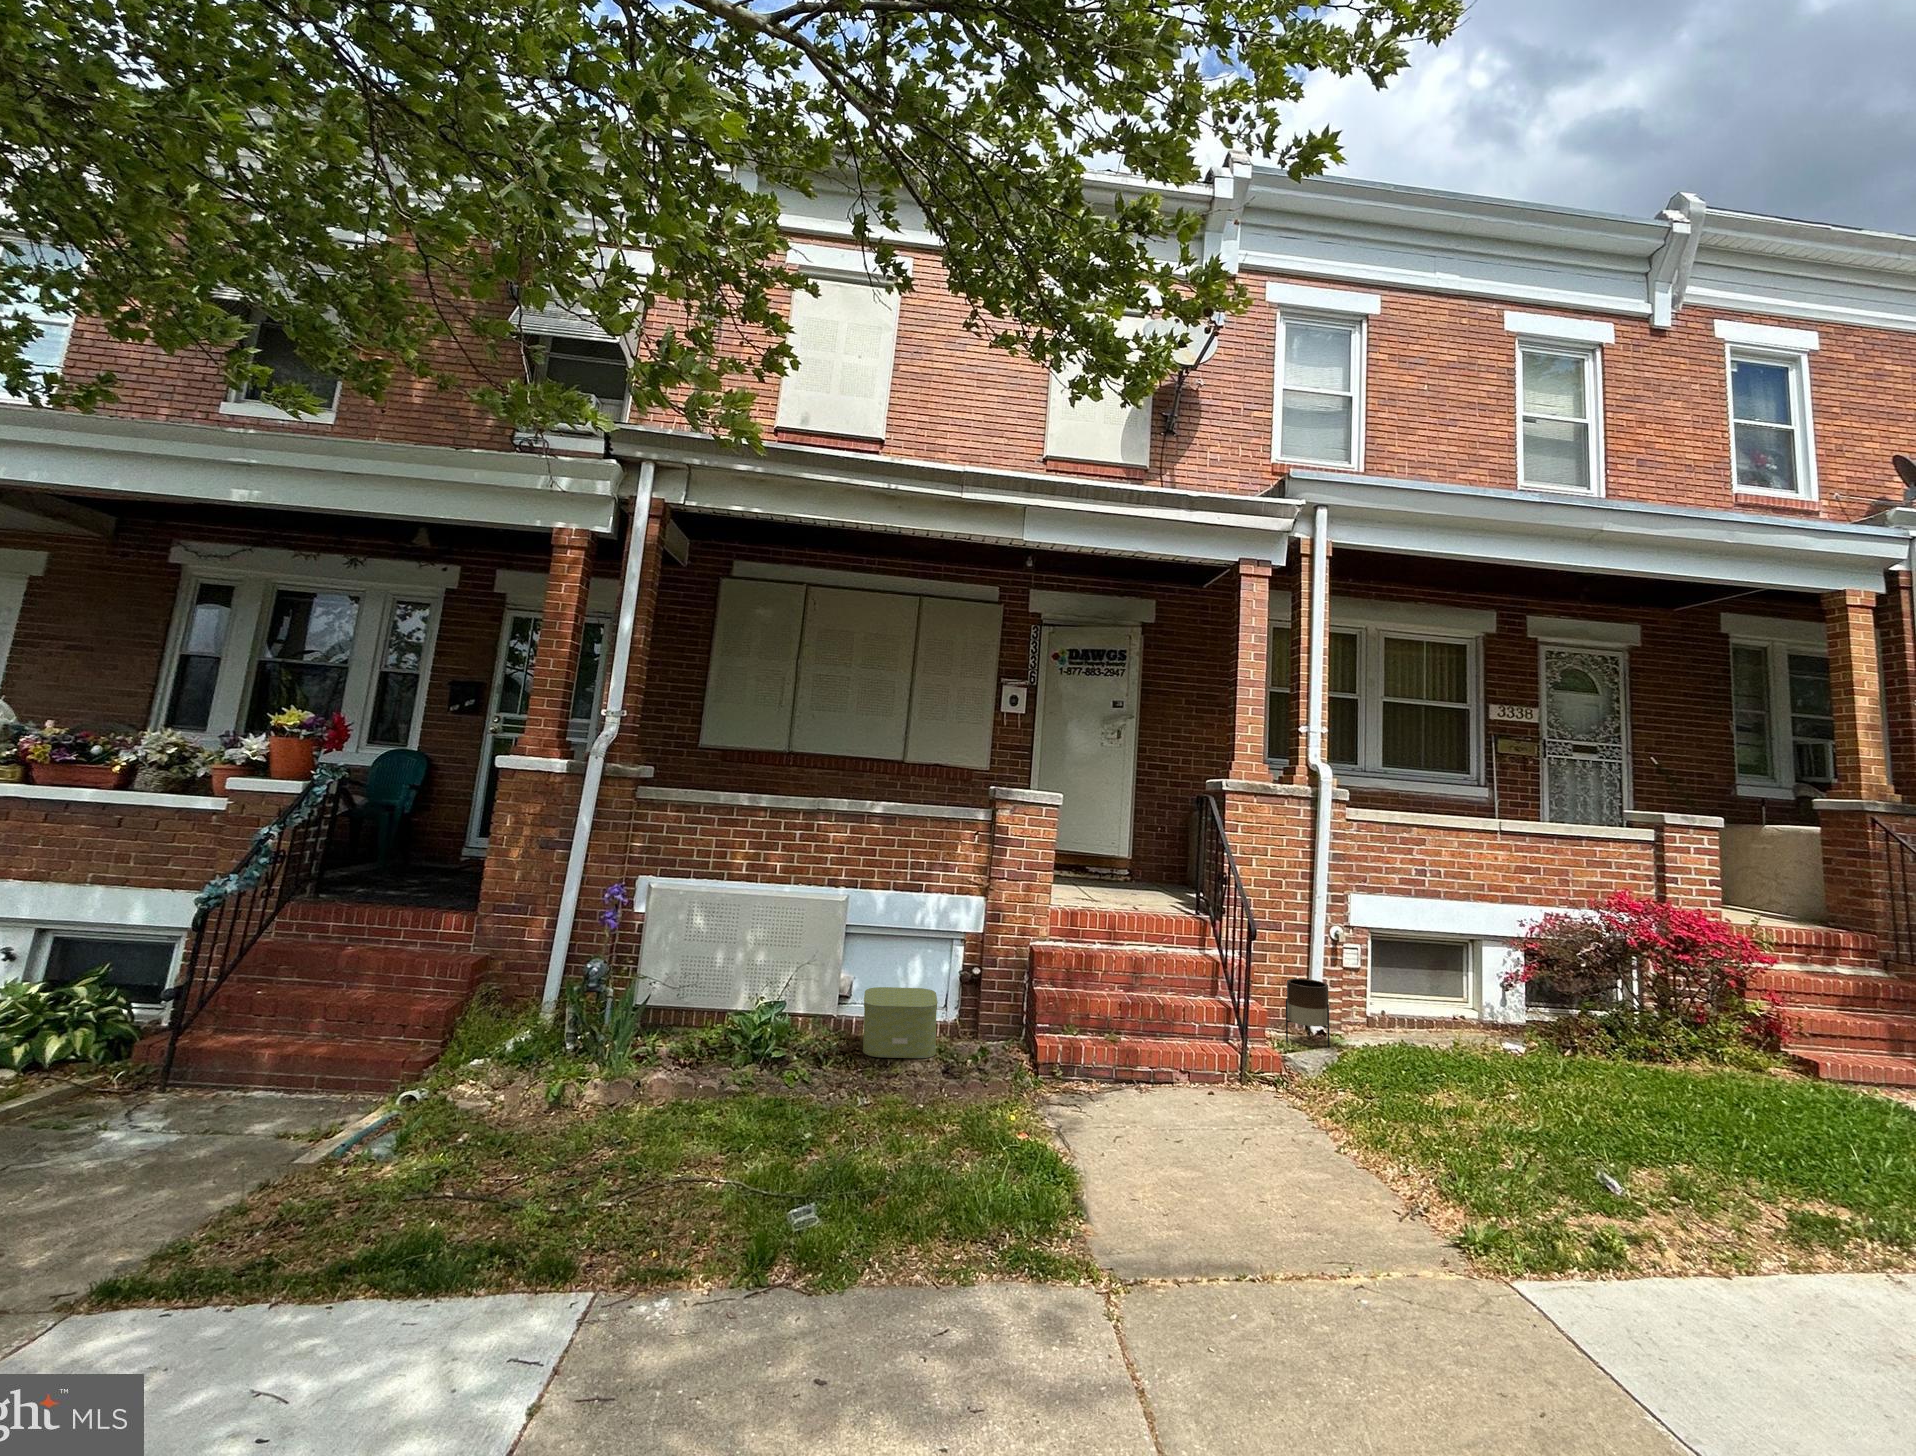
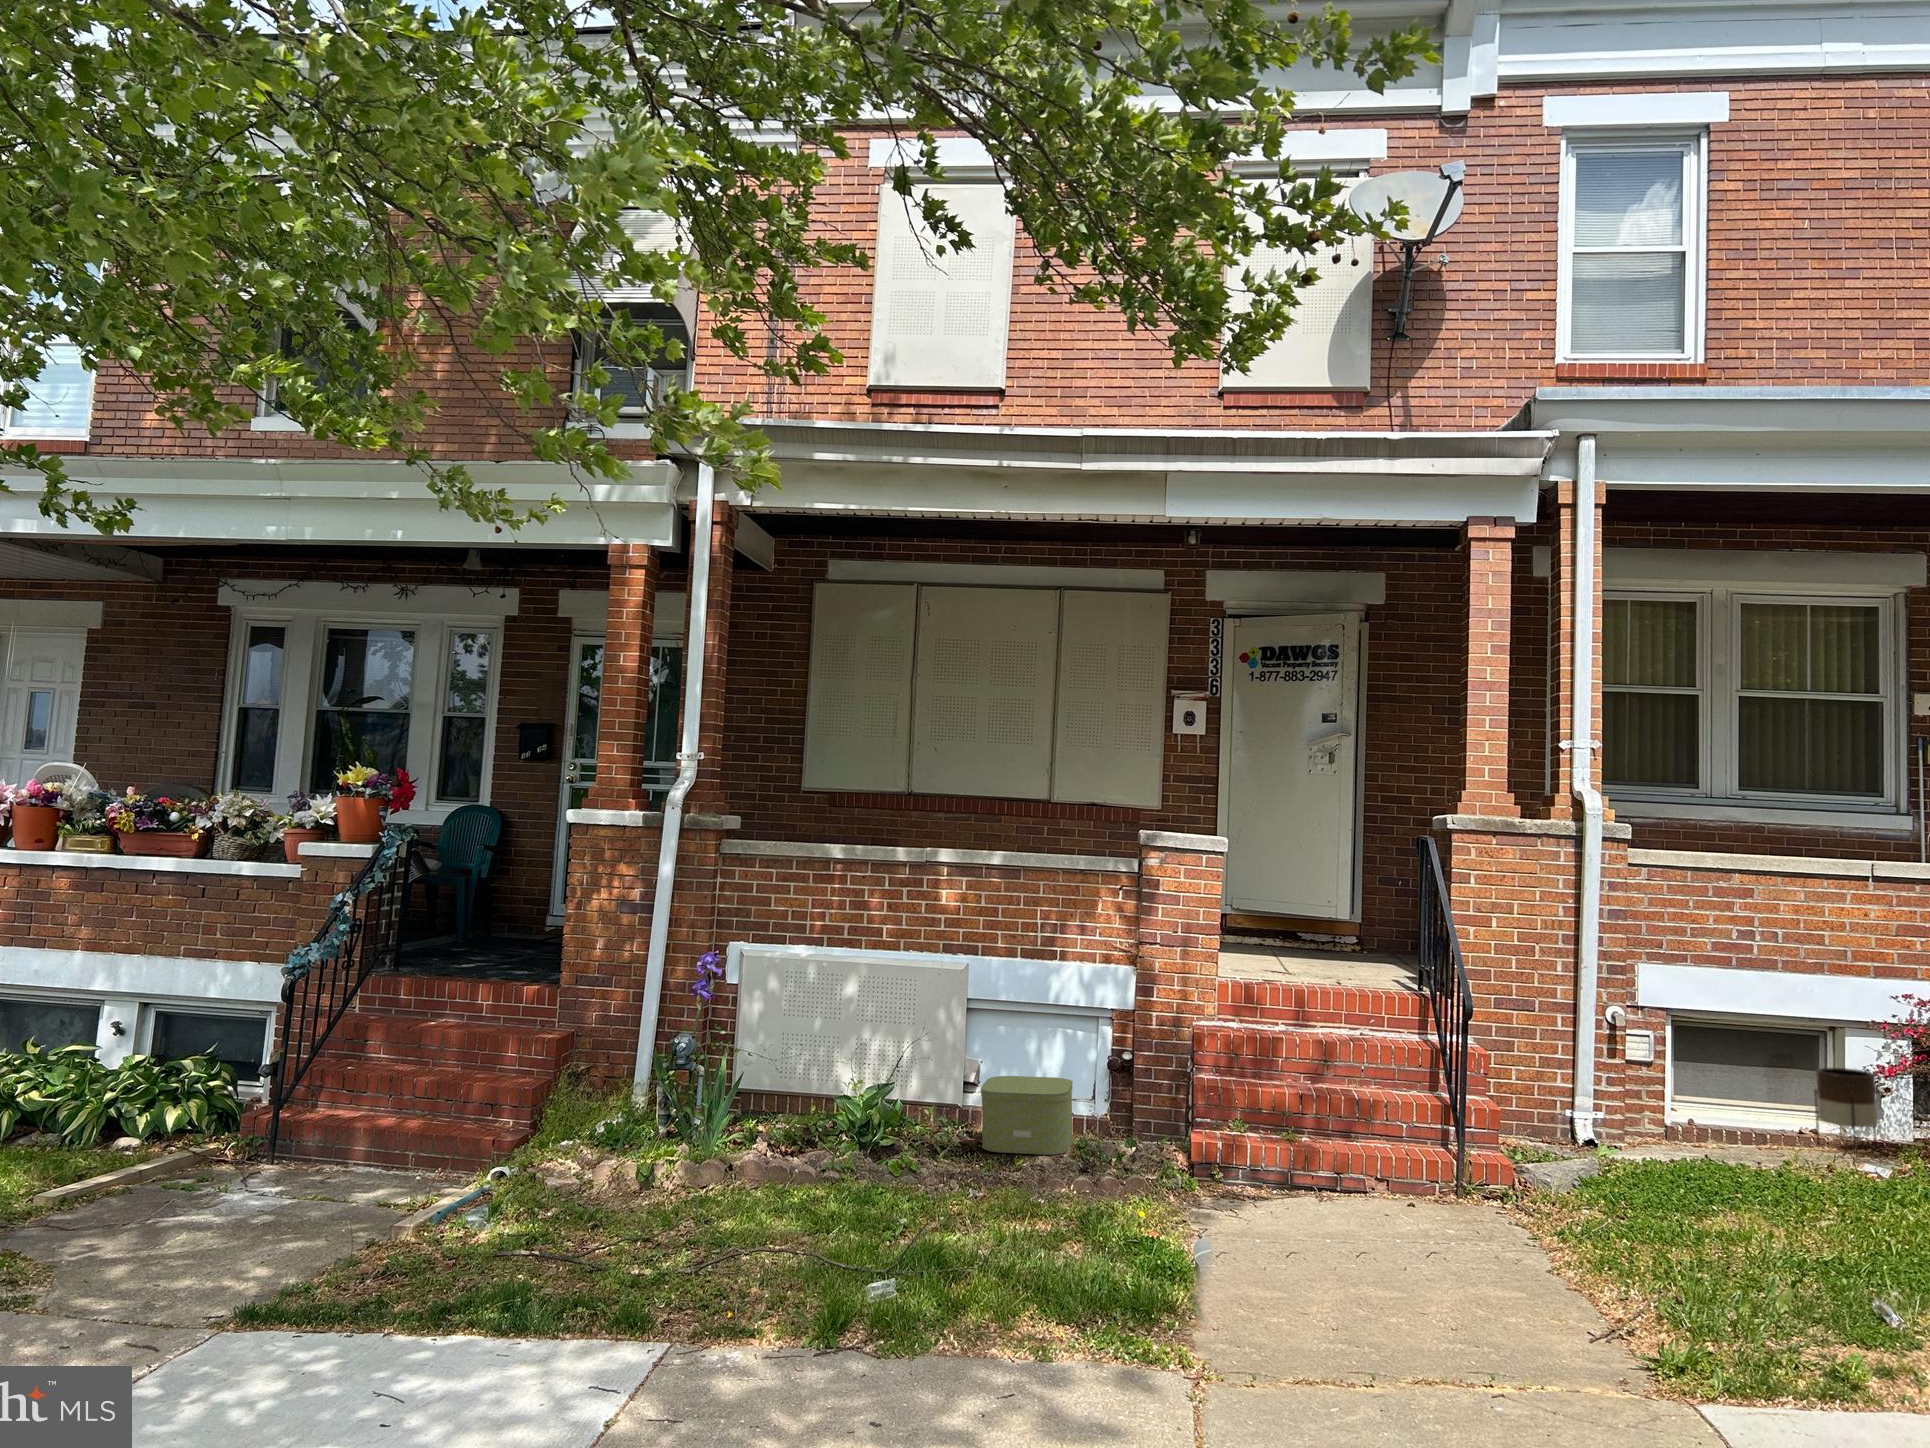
planter: present [1286,978,1330,1049] -> present [1814,1068,1878,1155]

